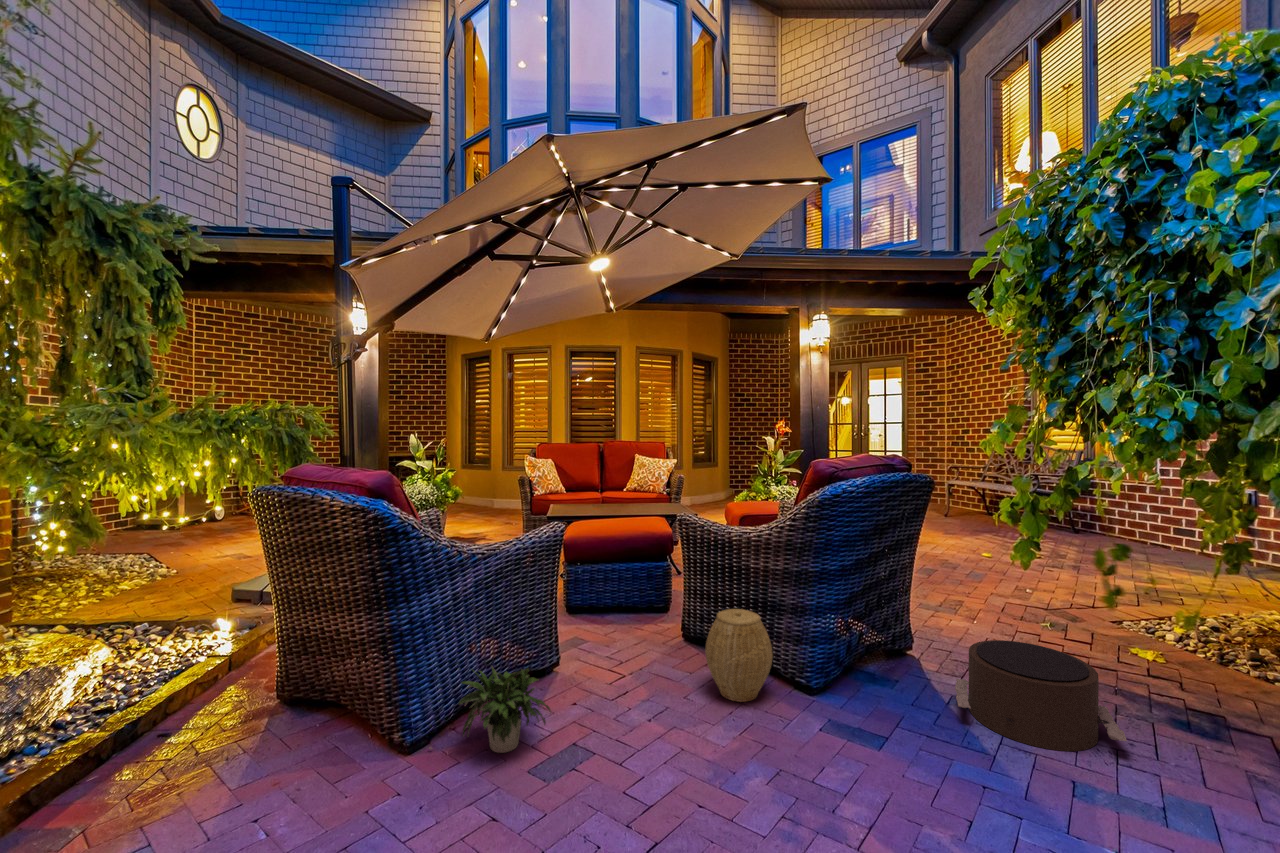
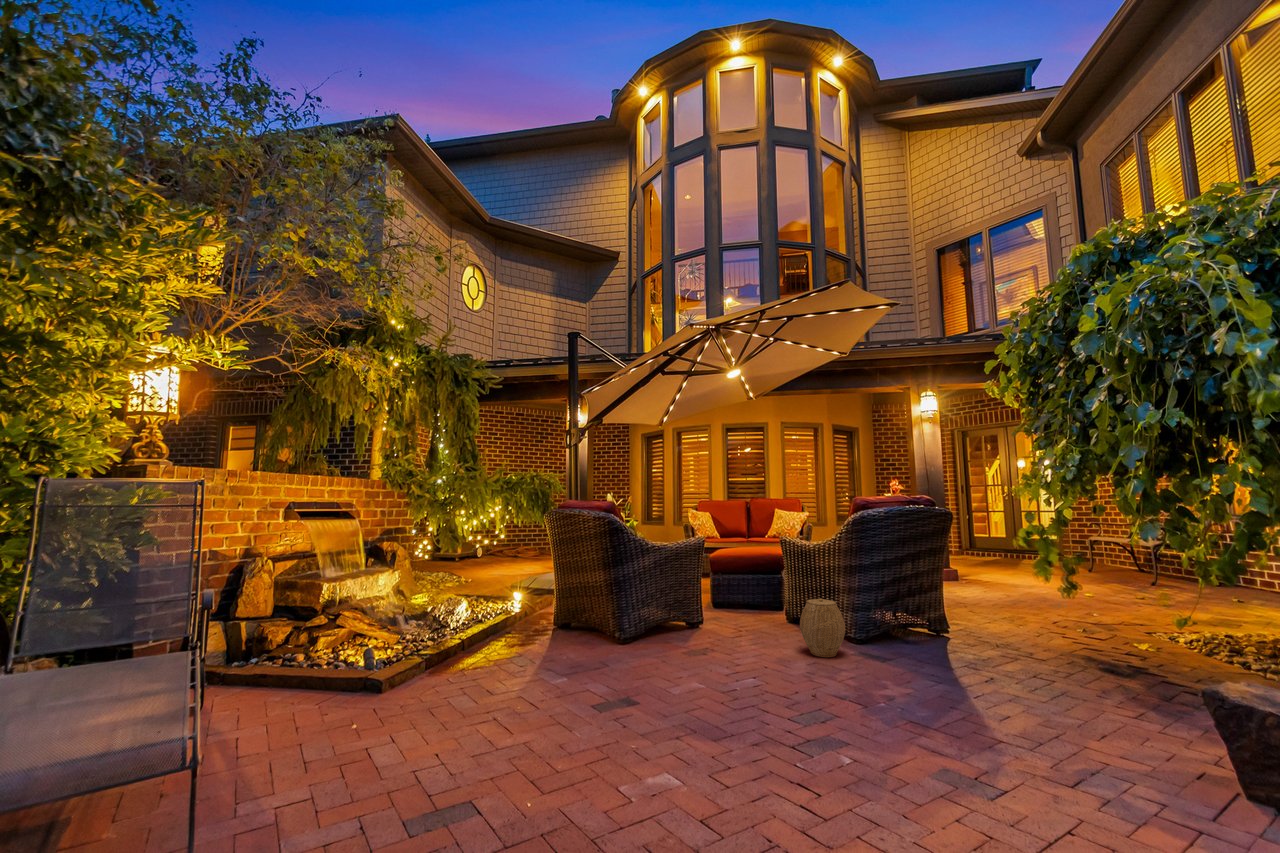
pouf: present [955,640,1127,751] -> none [971,629,1087,694]
potted plant: present [430,667,550,753] -> none [633,613,700,661]

